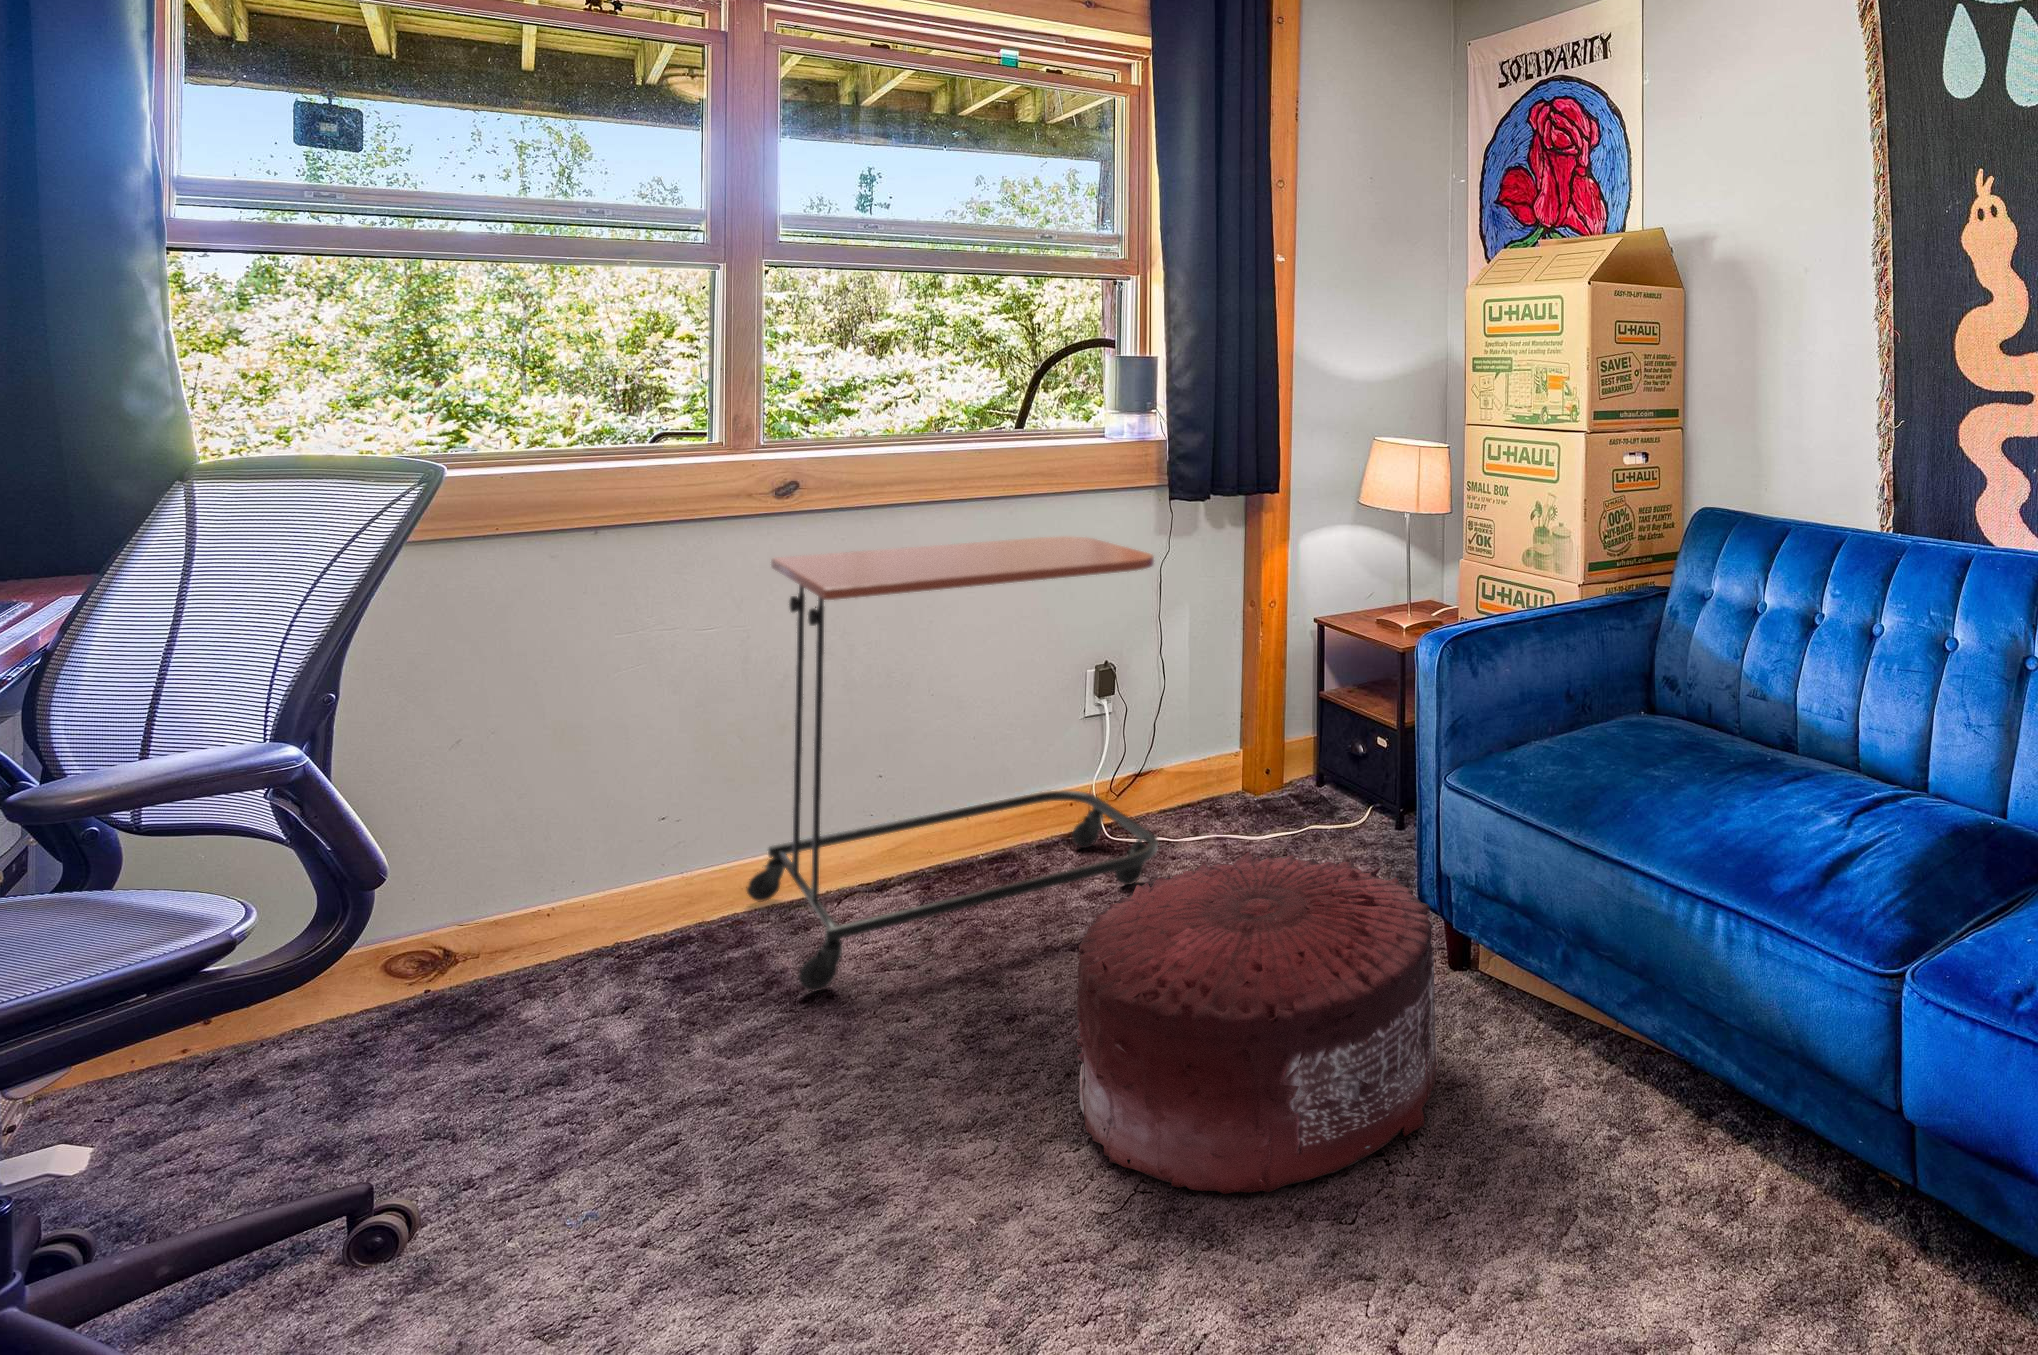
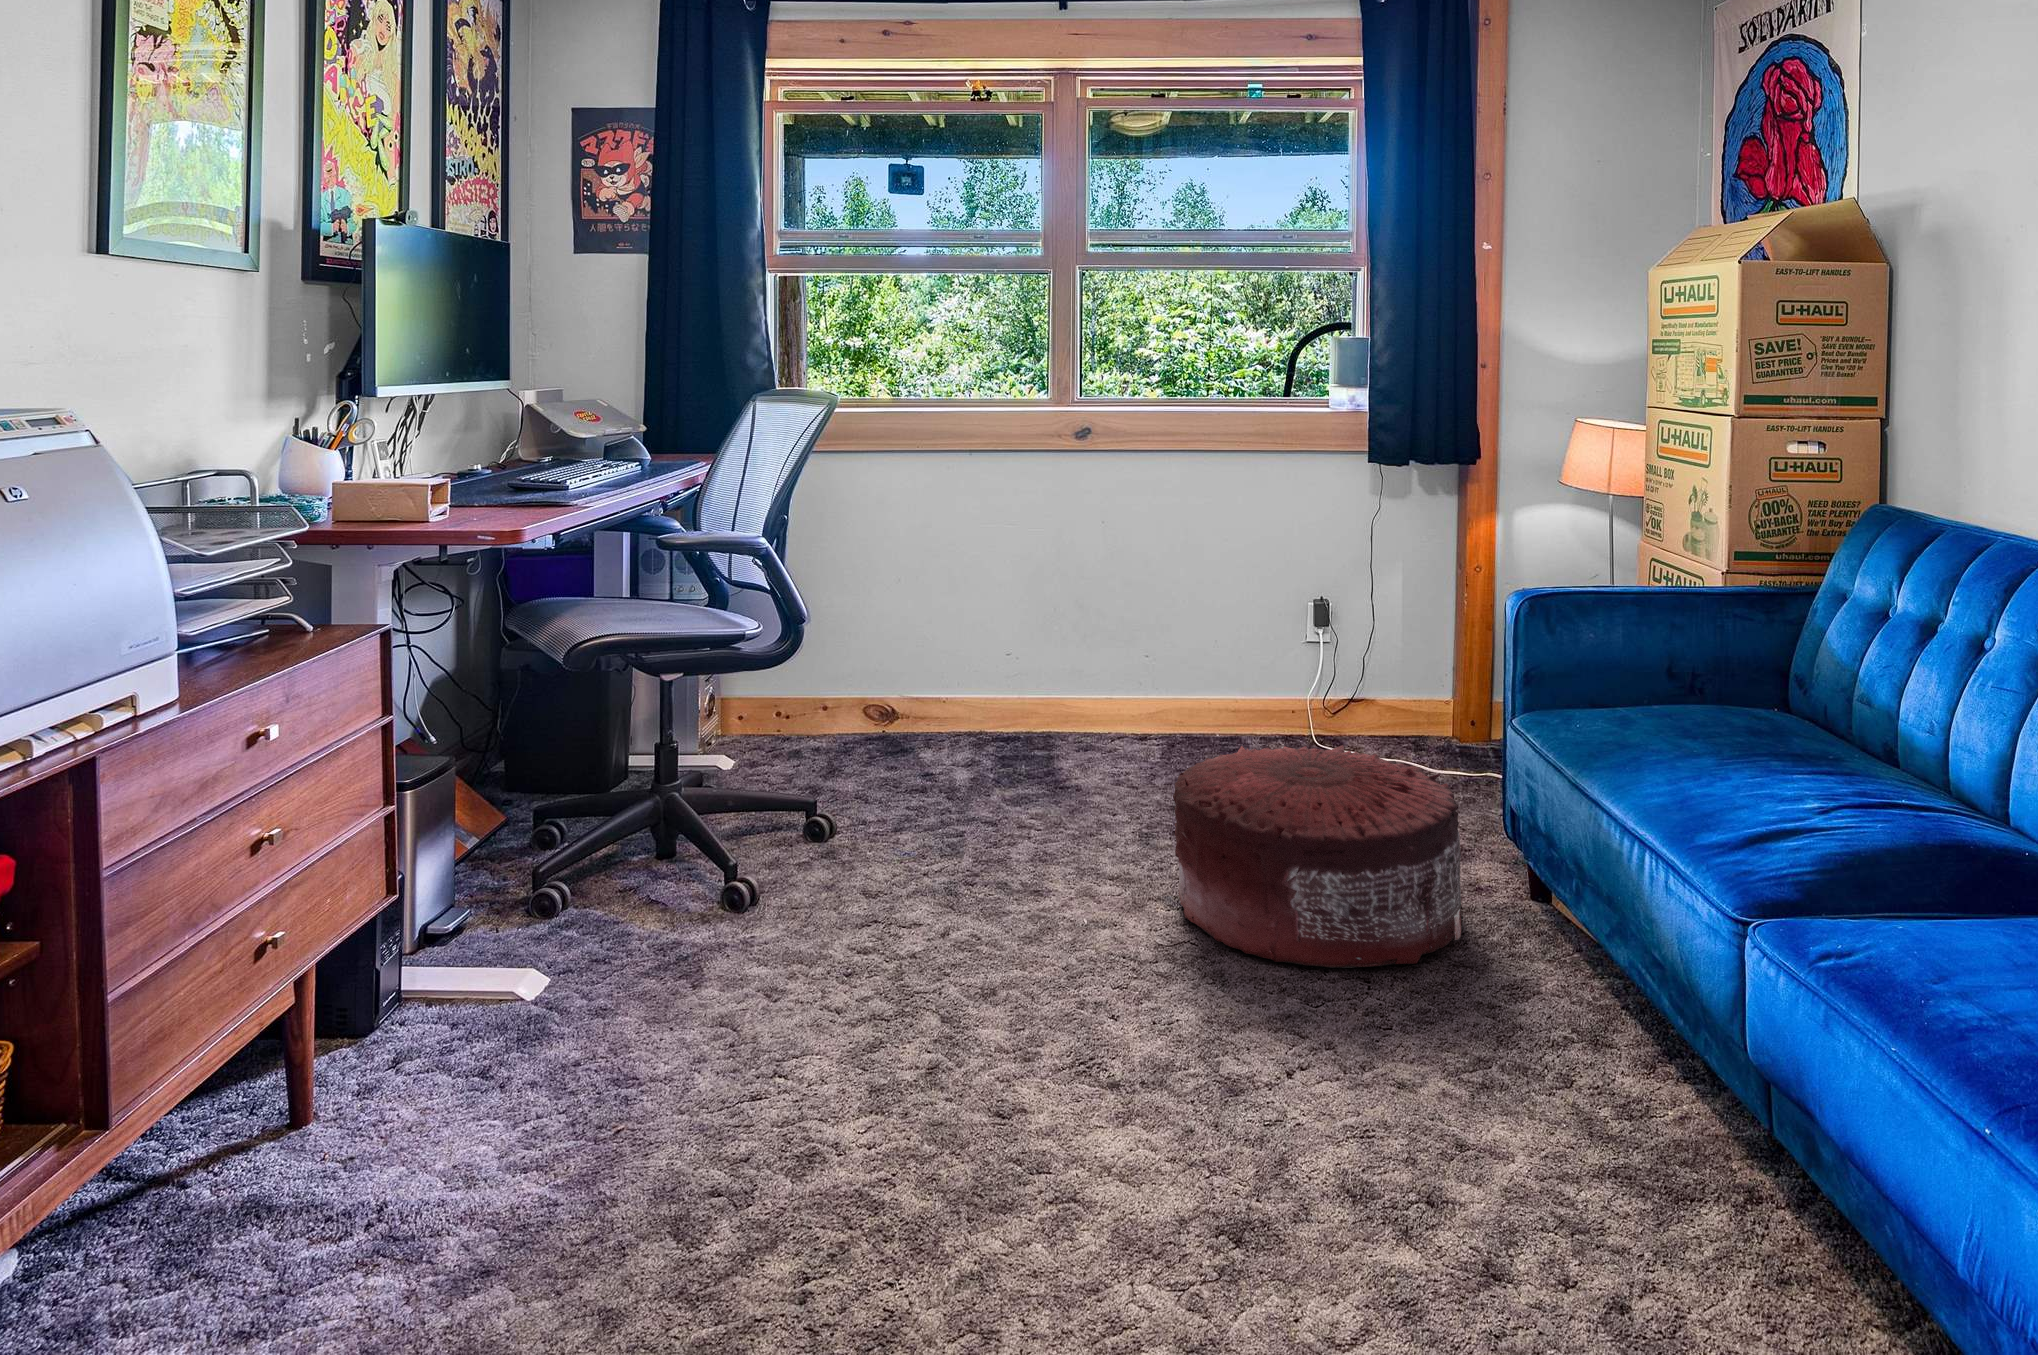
side table: present [746,536,1158,992] -> none [1047,488,1332,790]

